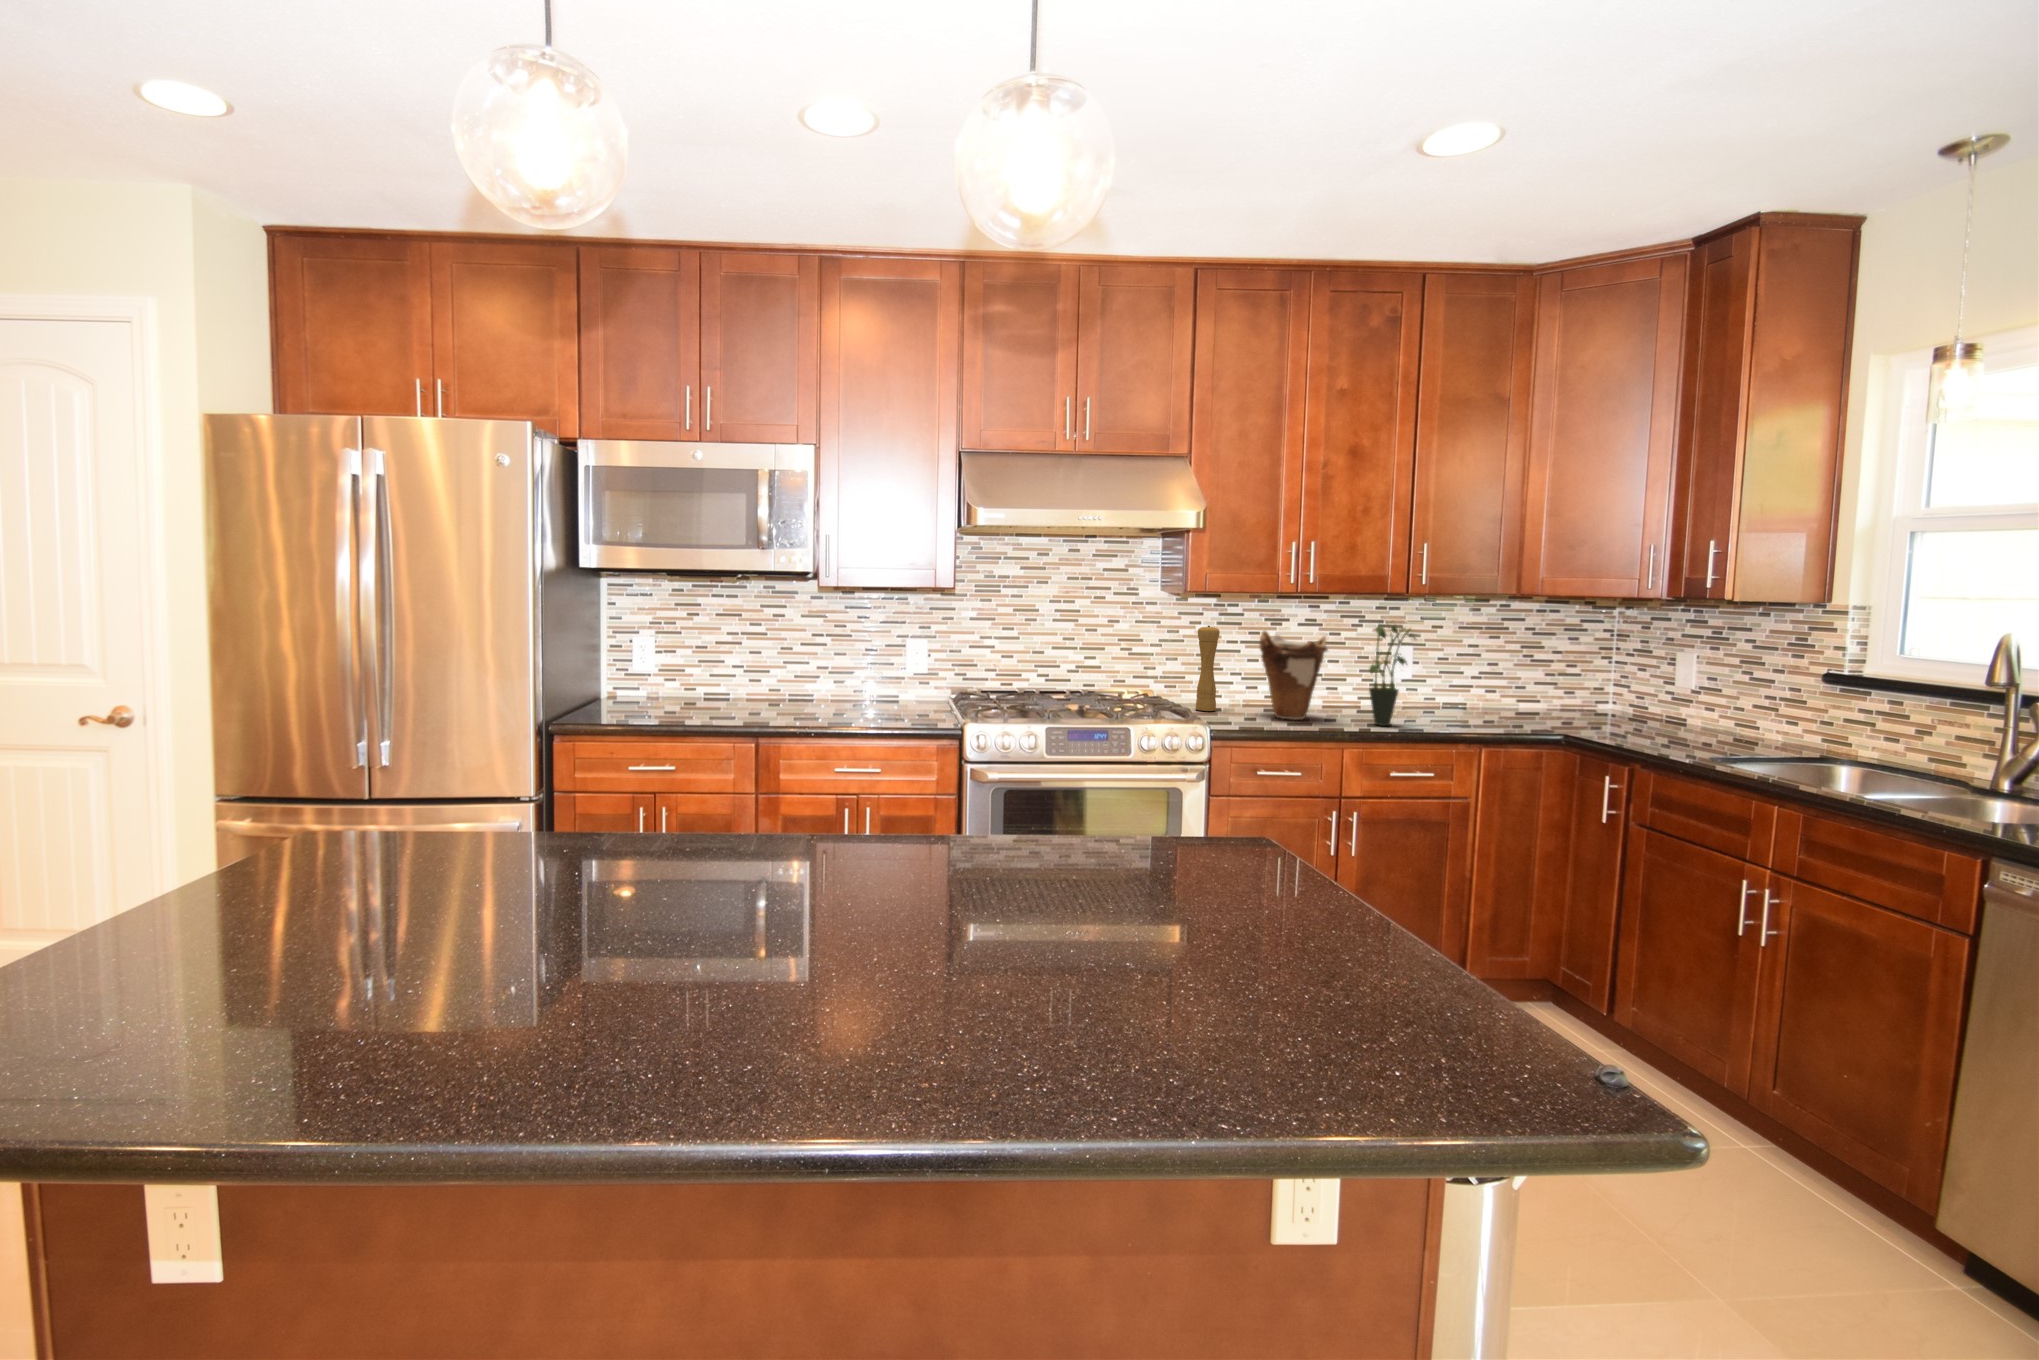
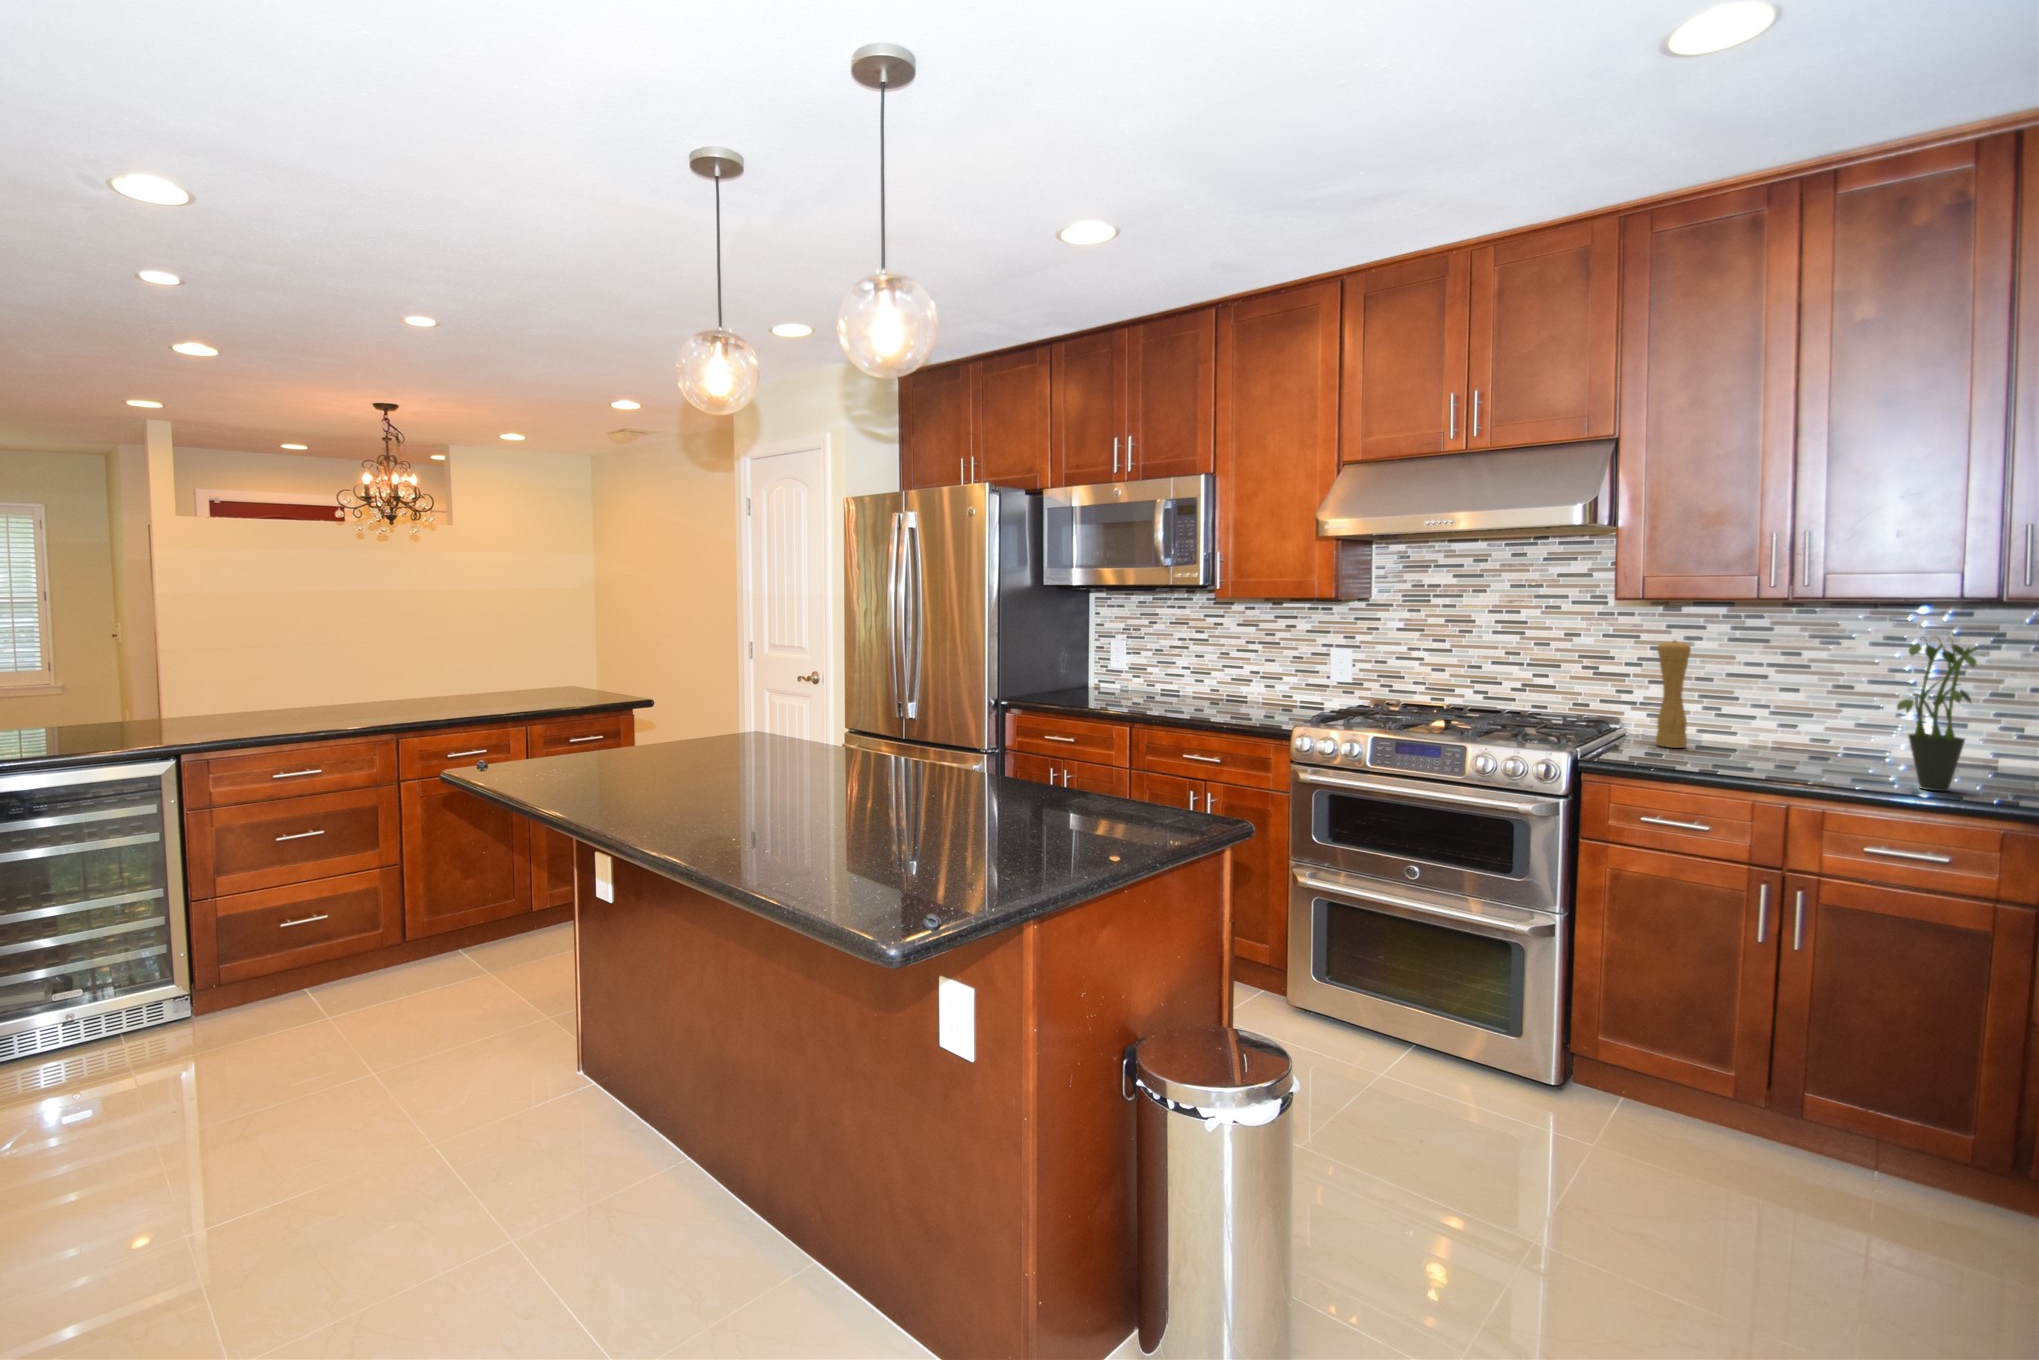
vase: present [1259,630,1328,720] -> none [1723,647,1854,769]

